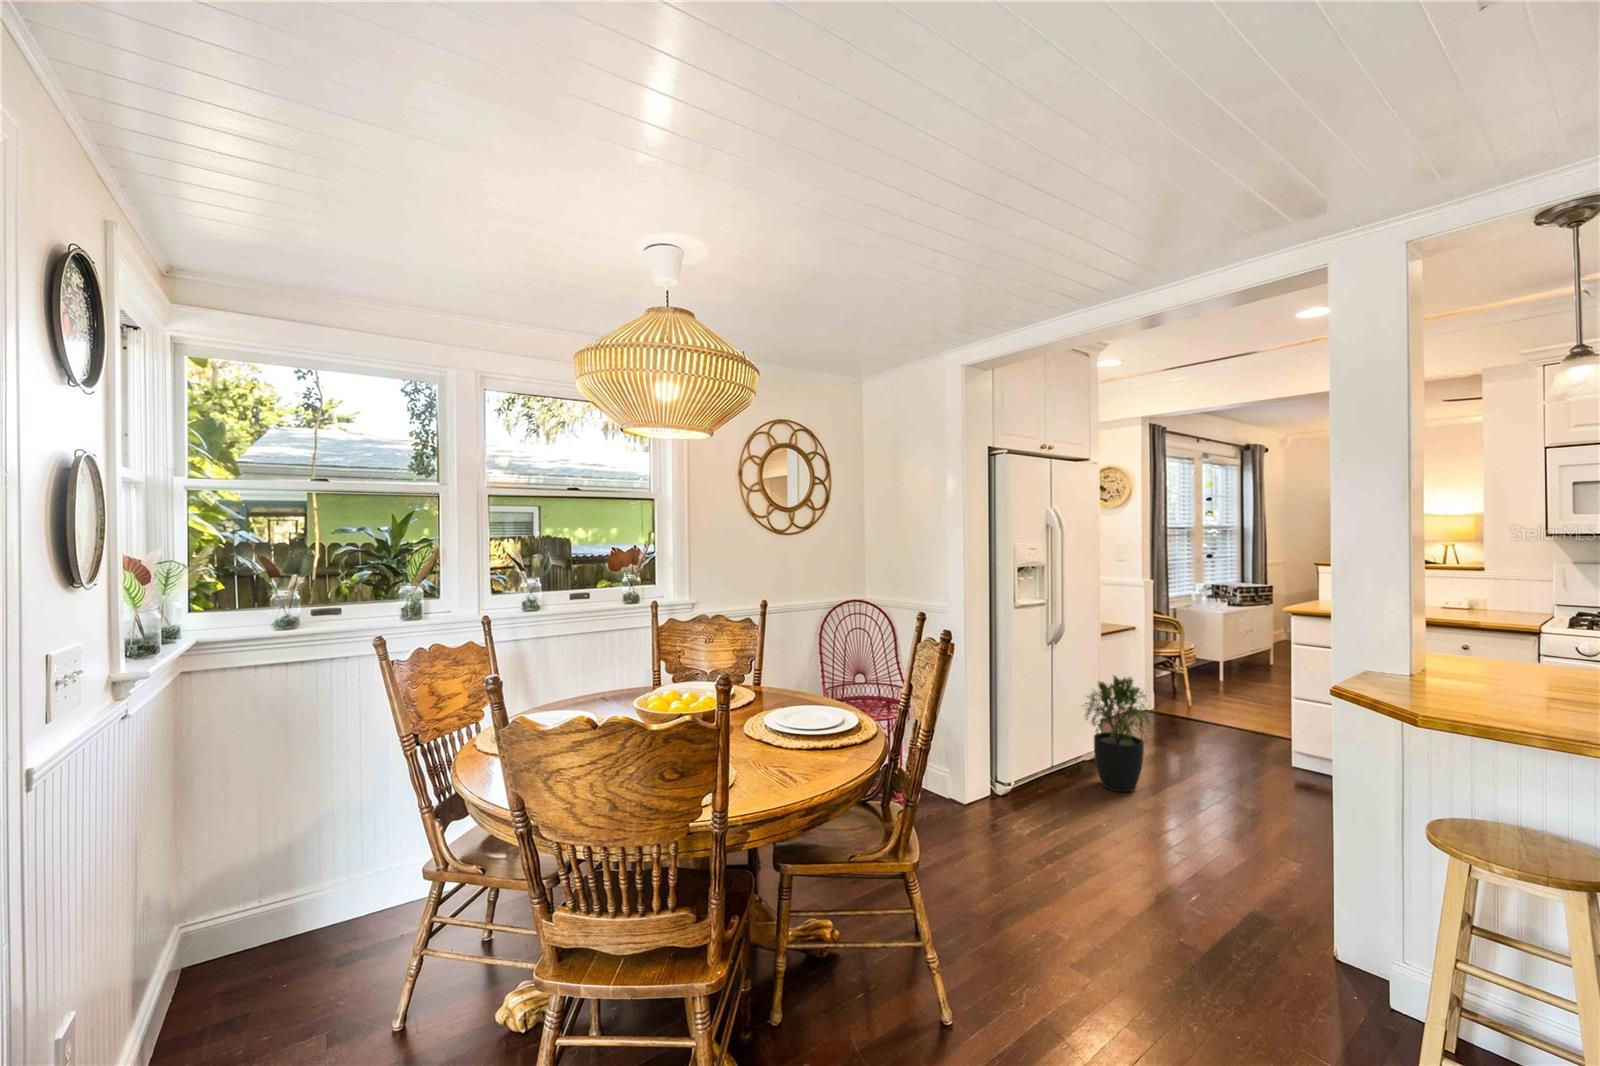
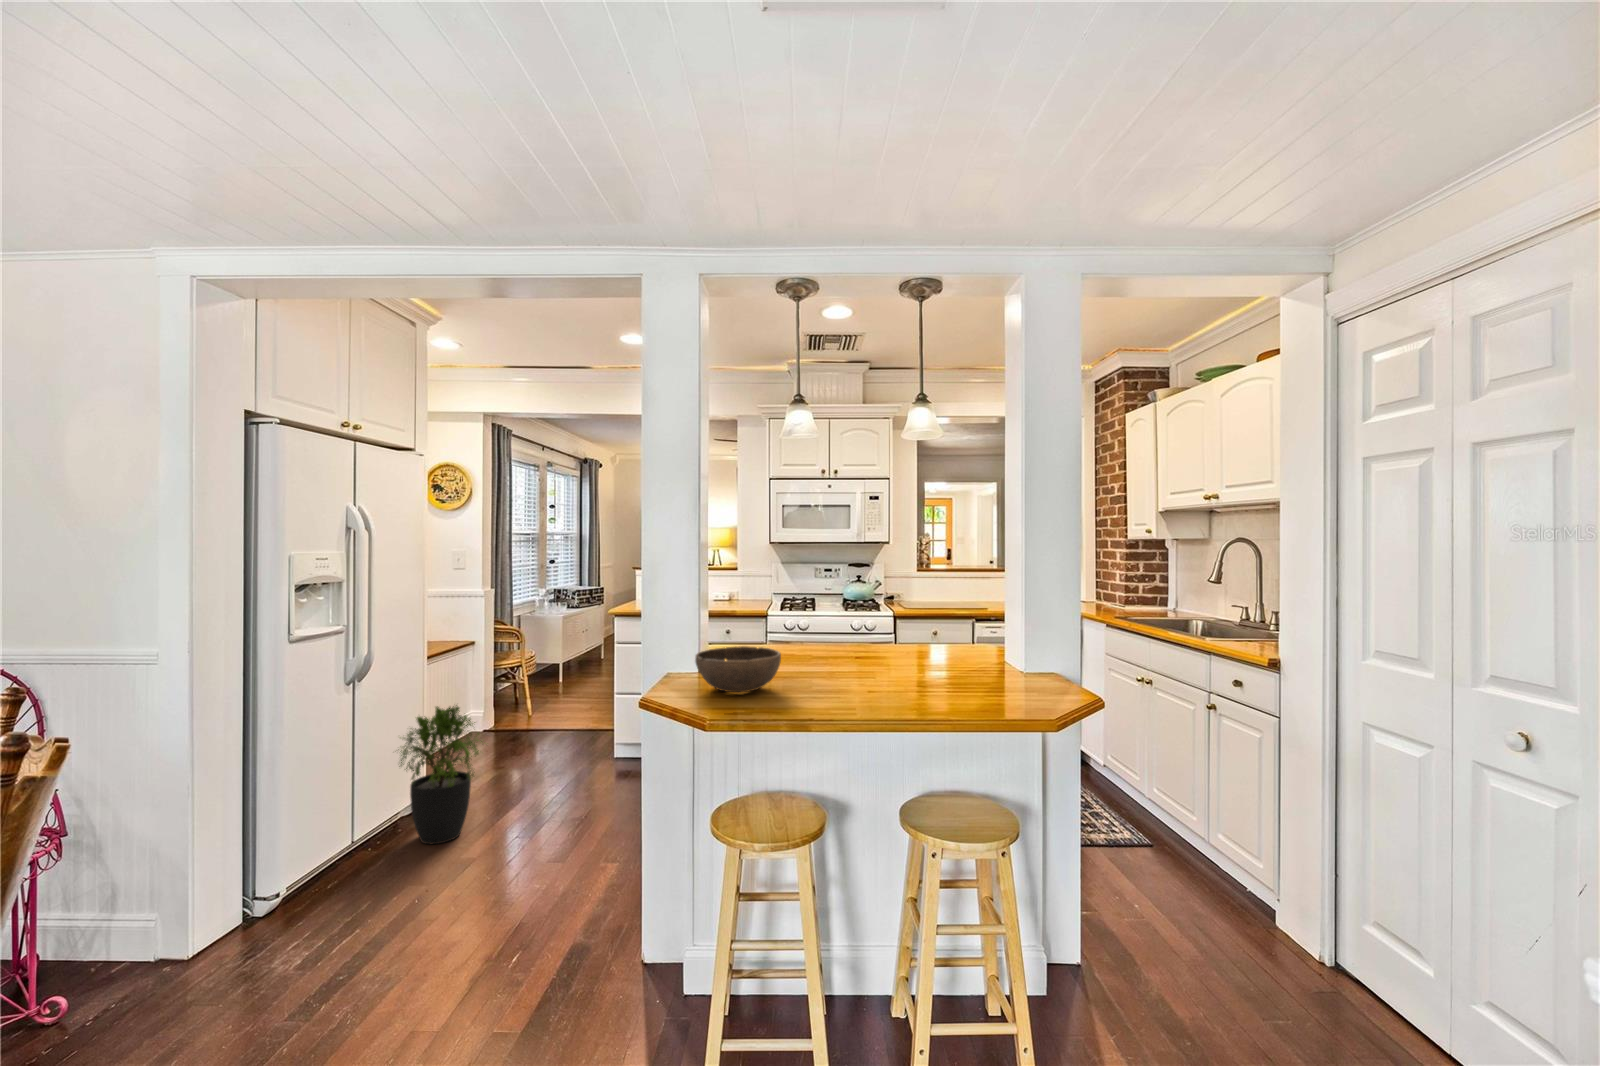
bowl: none [1404,652,1536,703] -> present [695,646,781,692]

